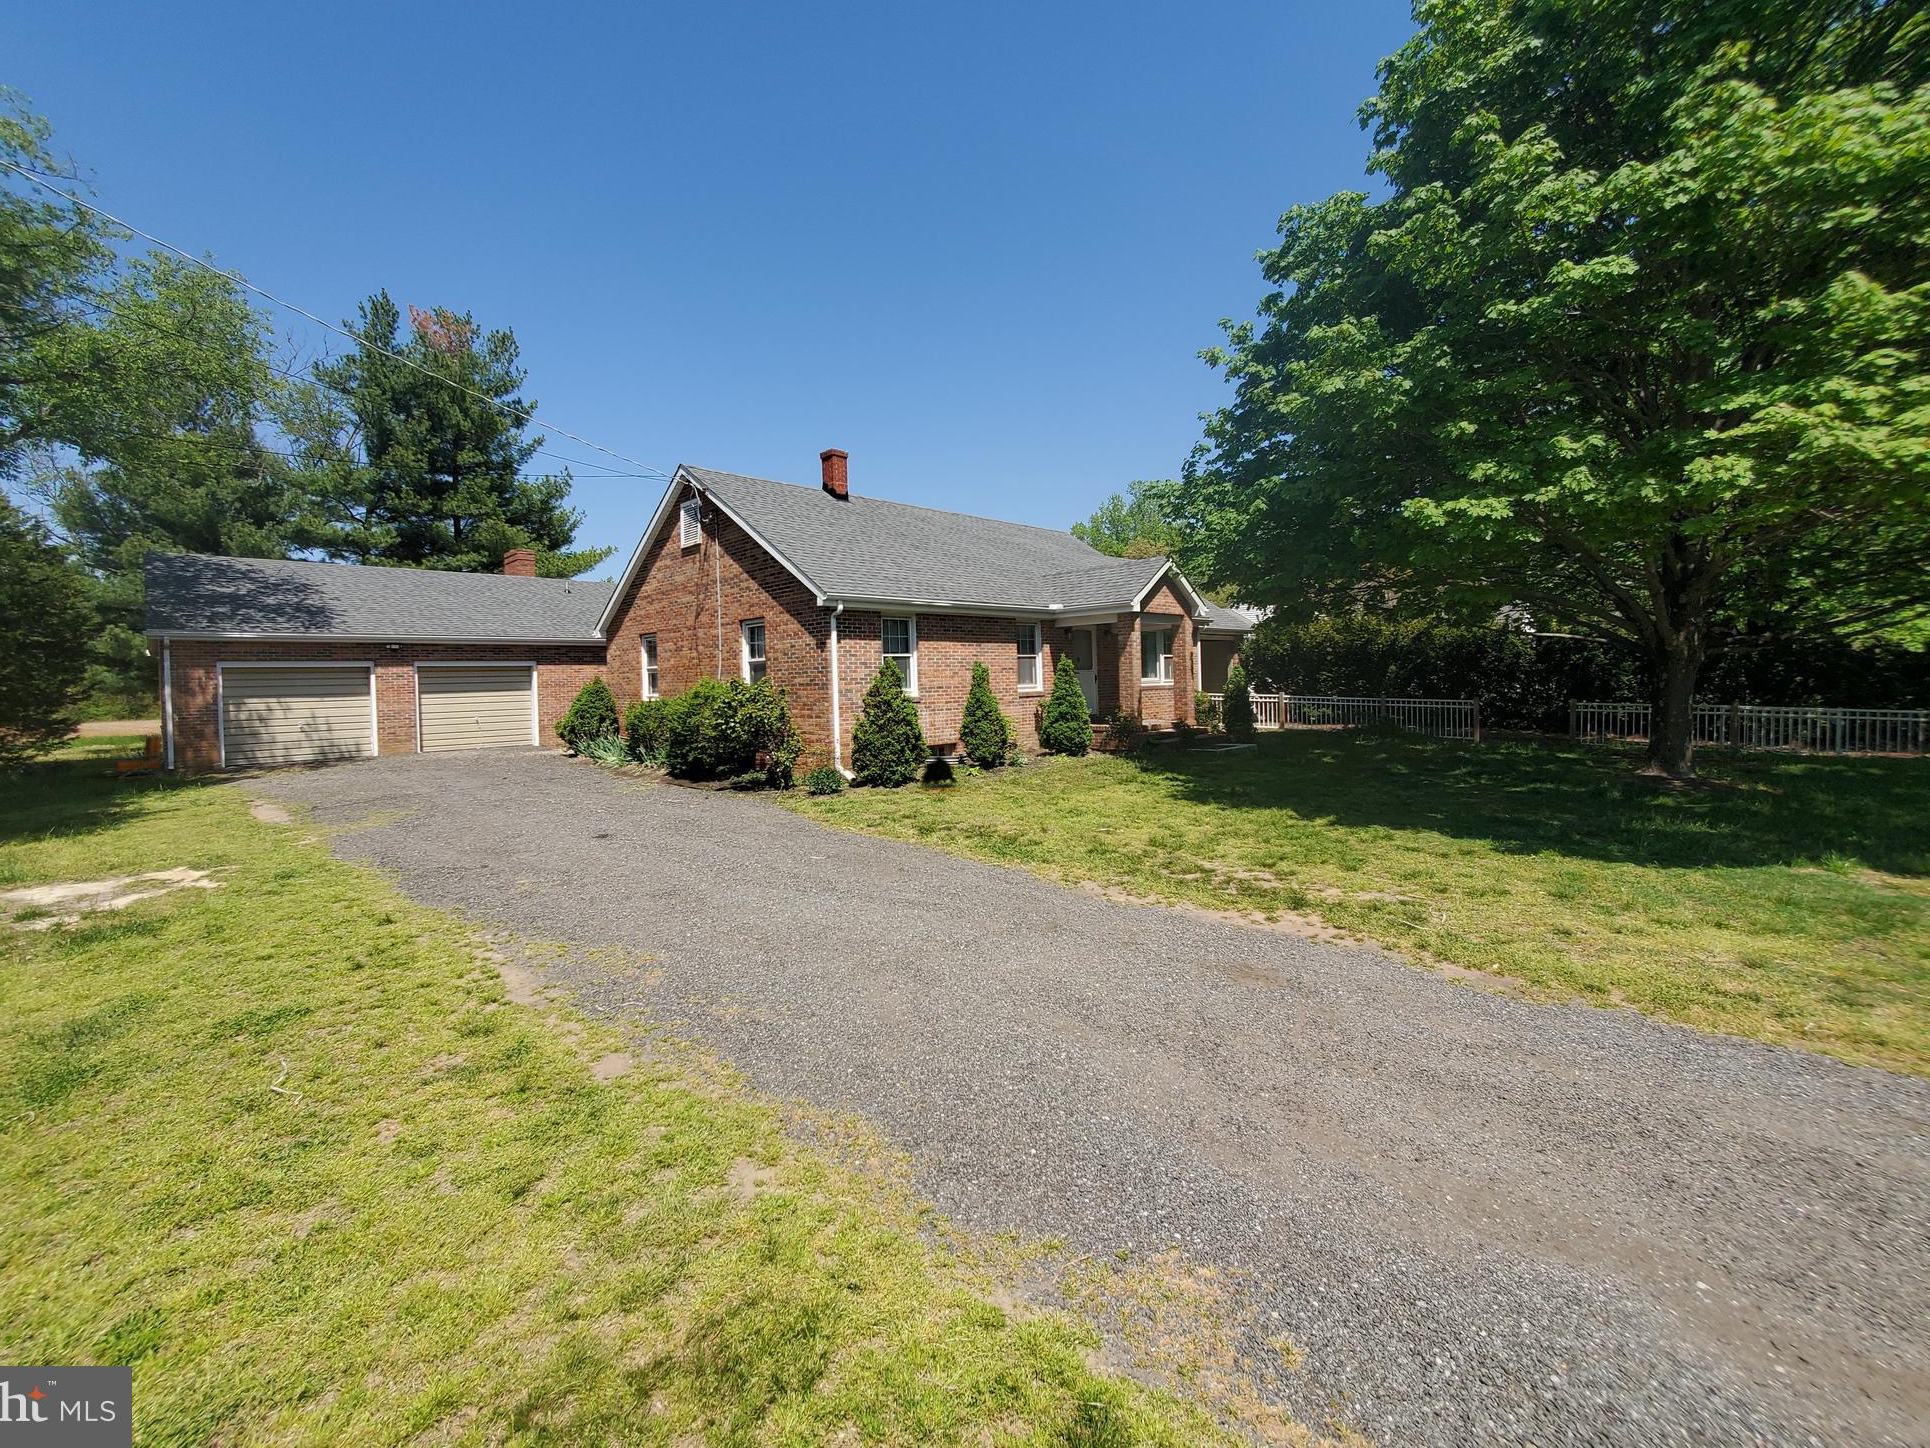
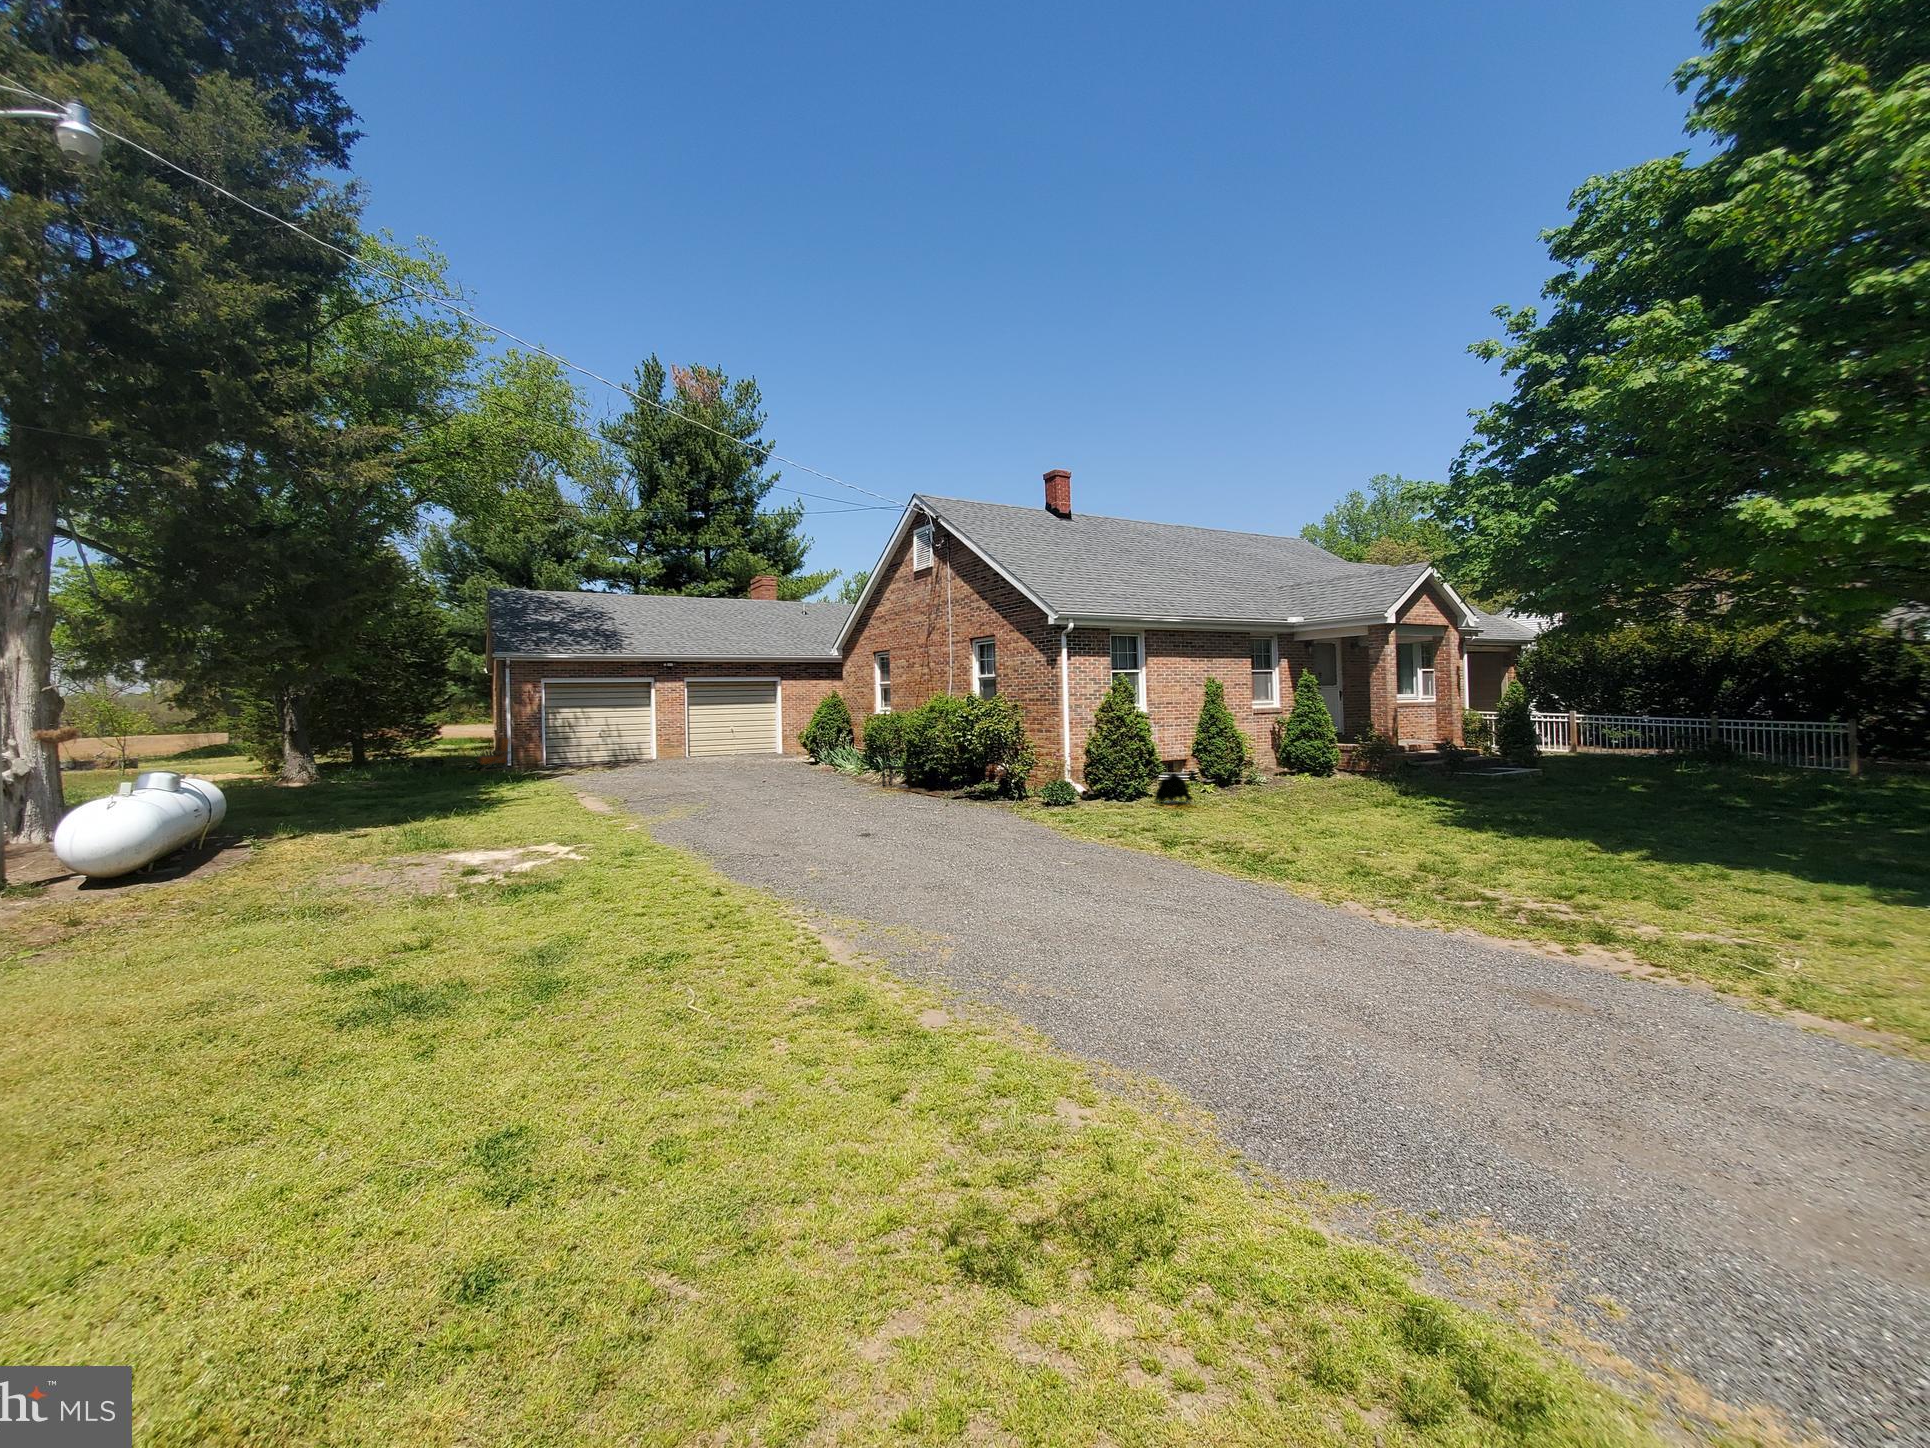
bench: none [638,756,681,781] -> present [882,765,919,788]

